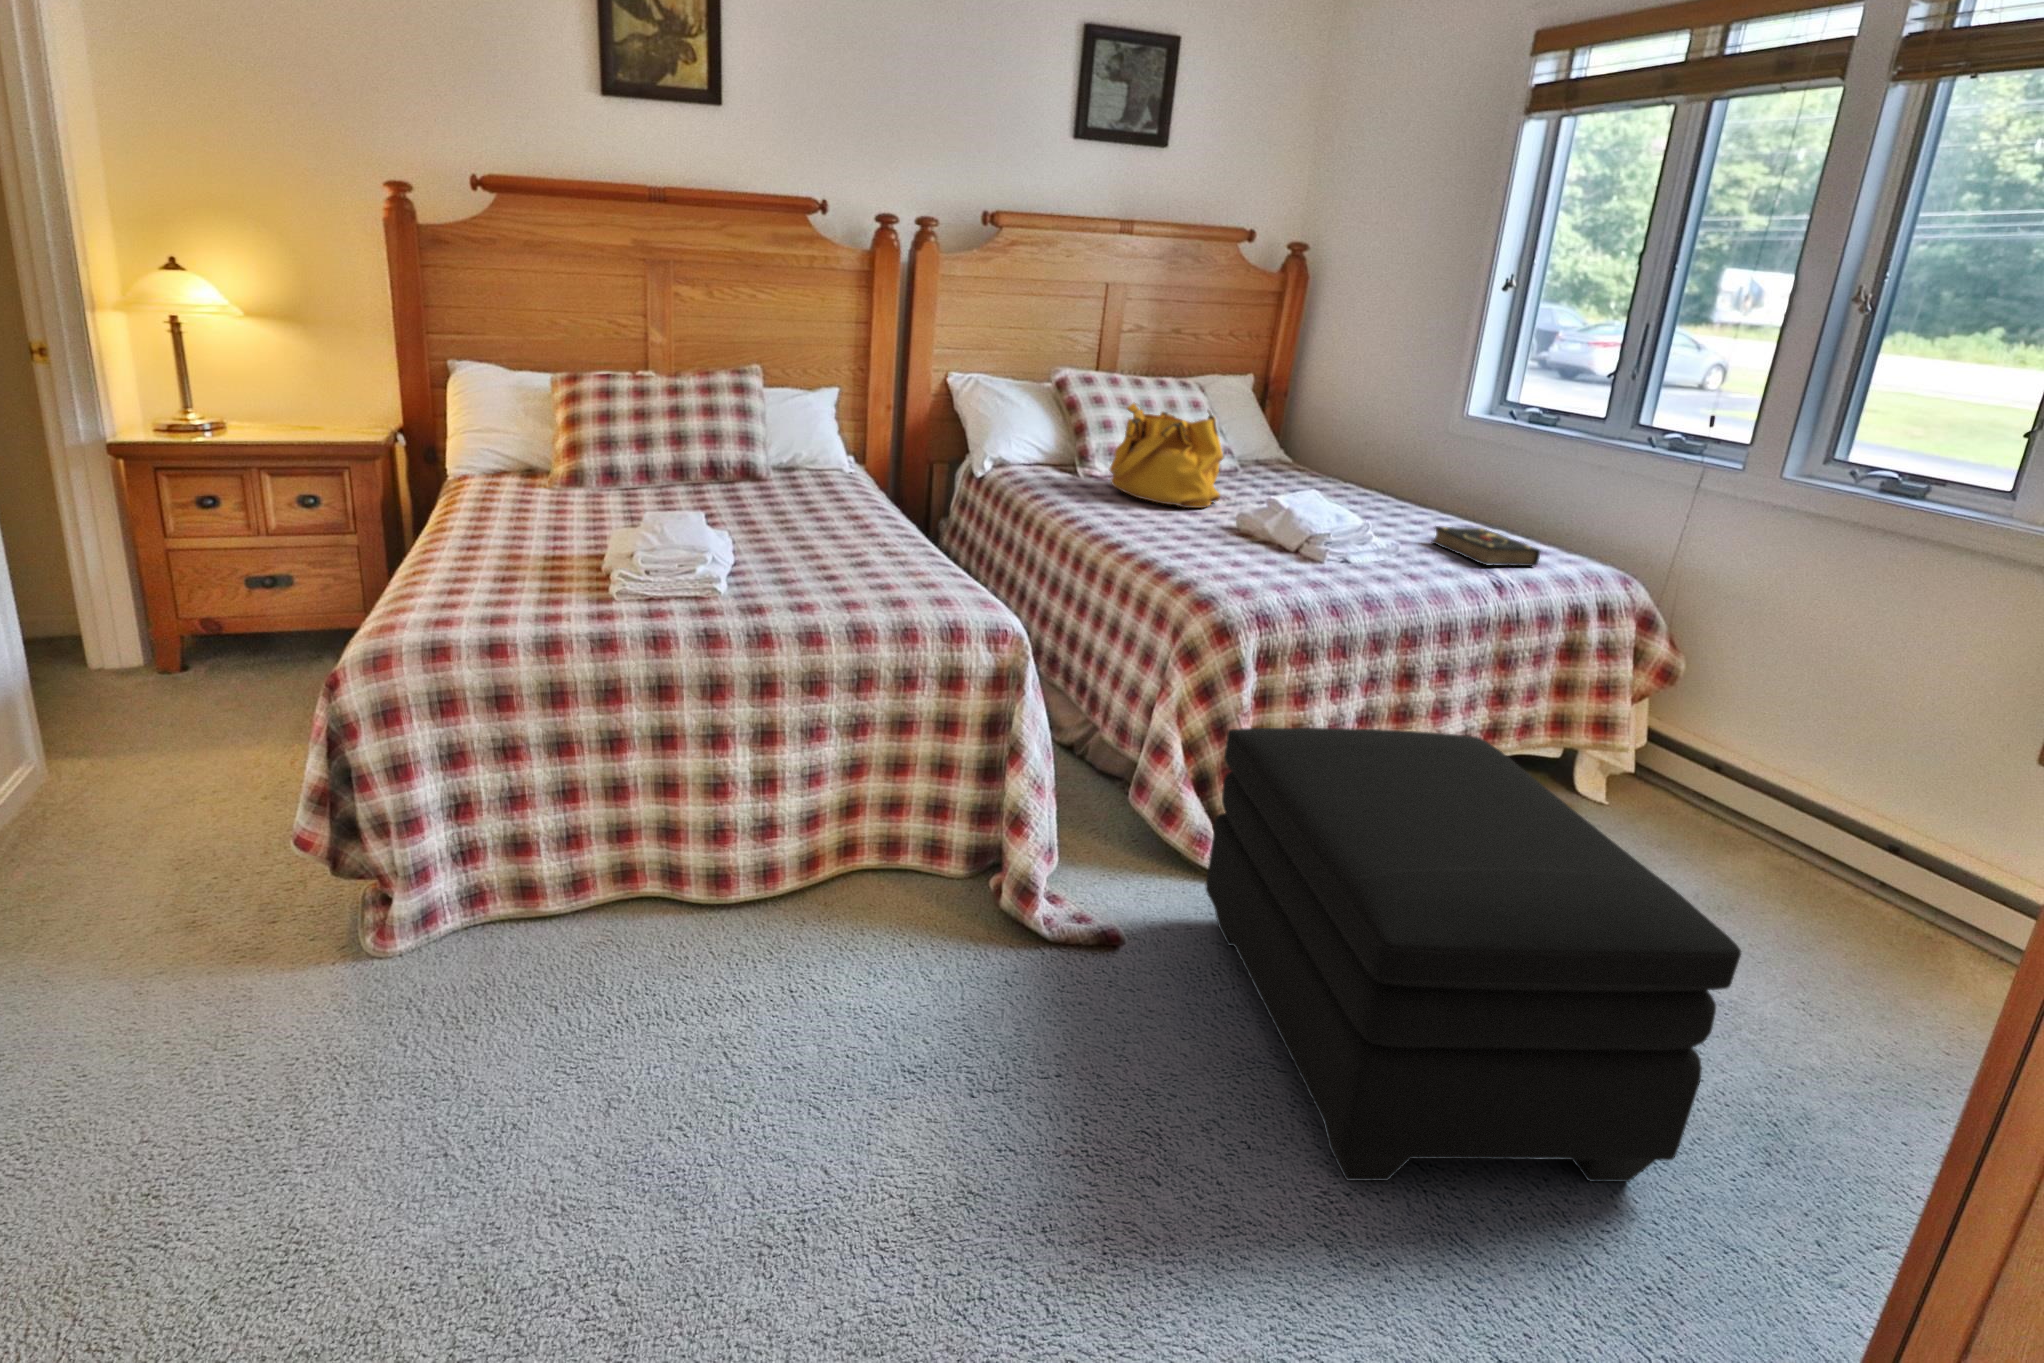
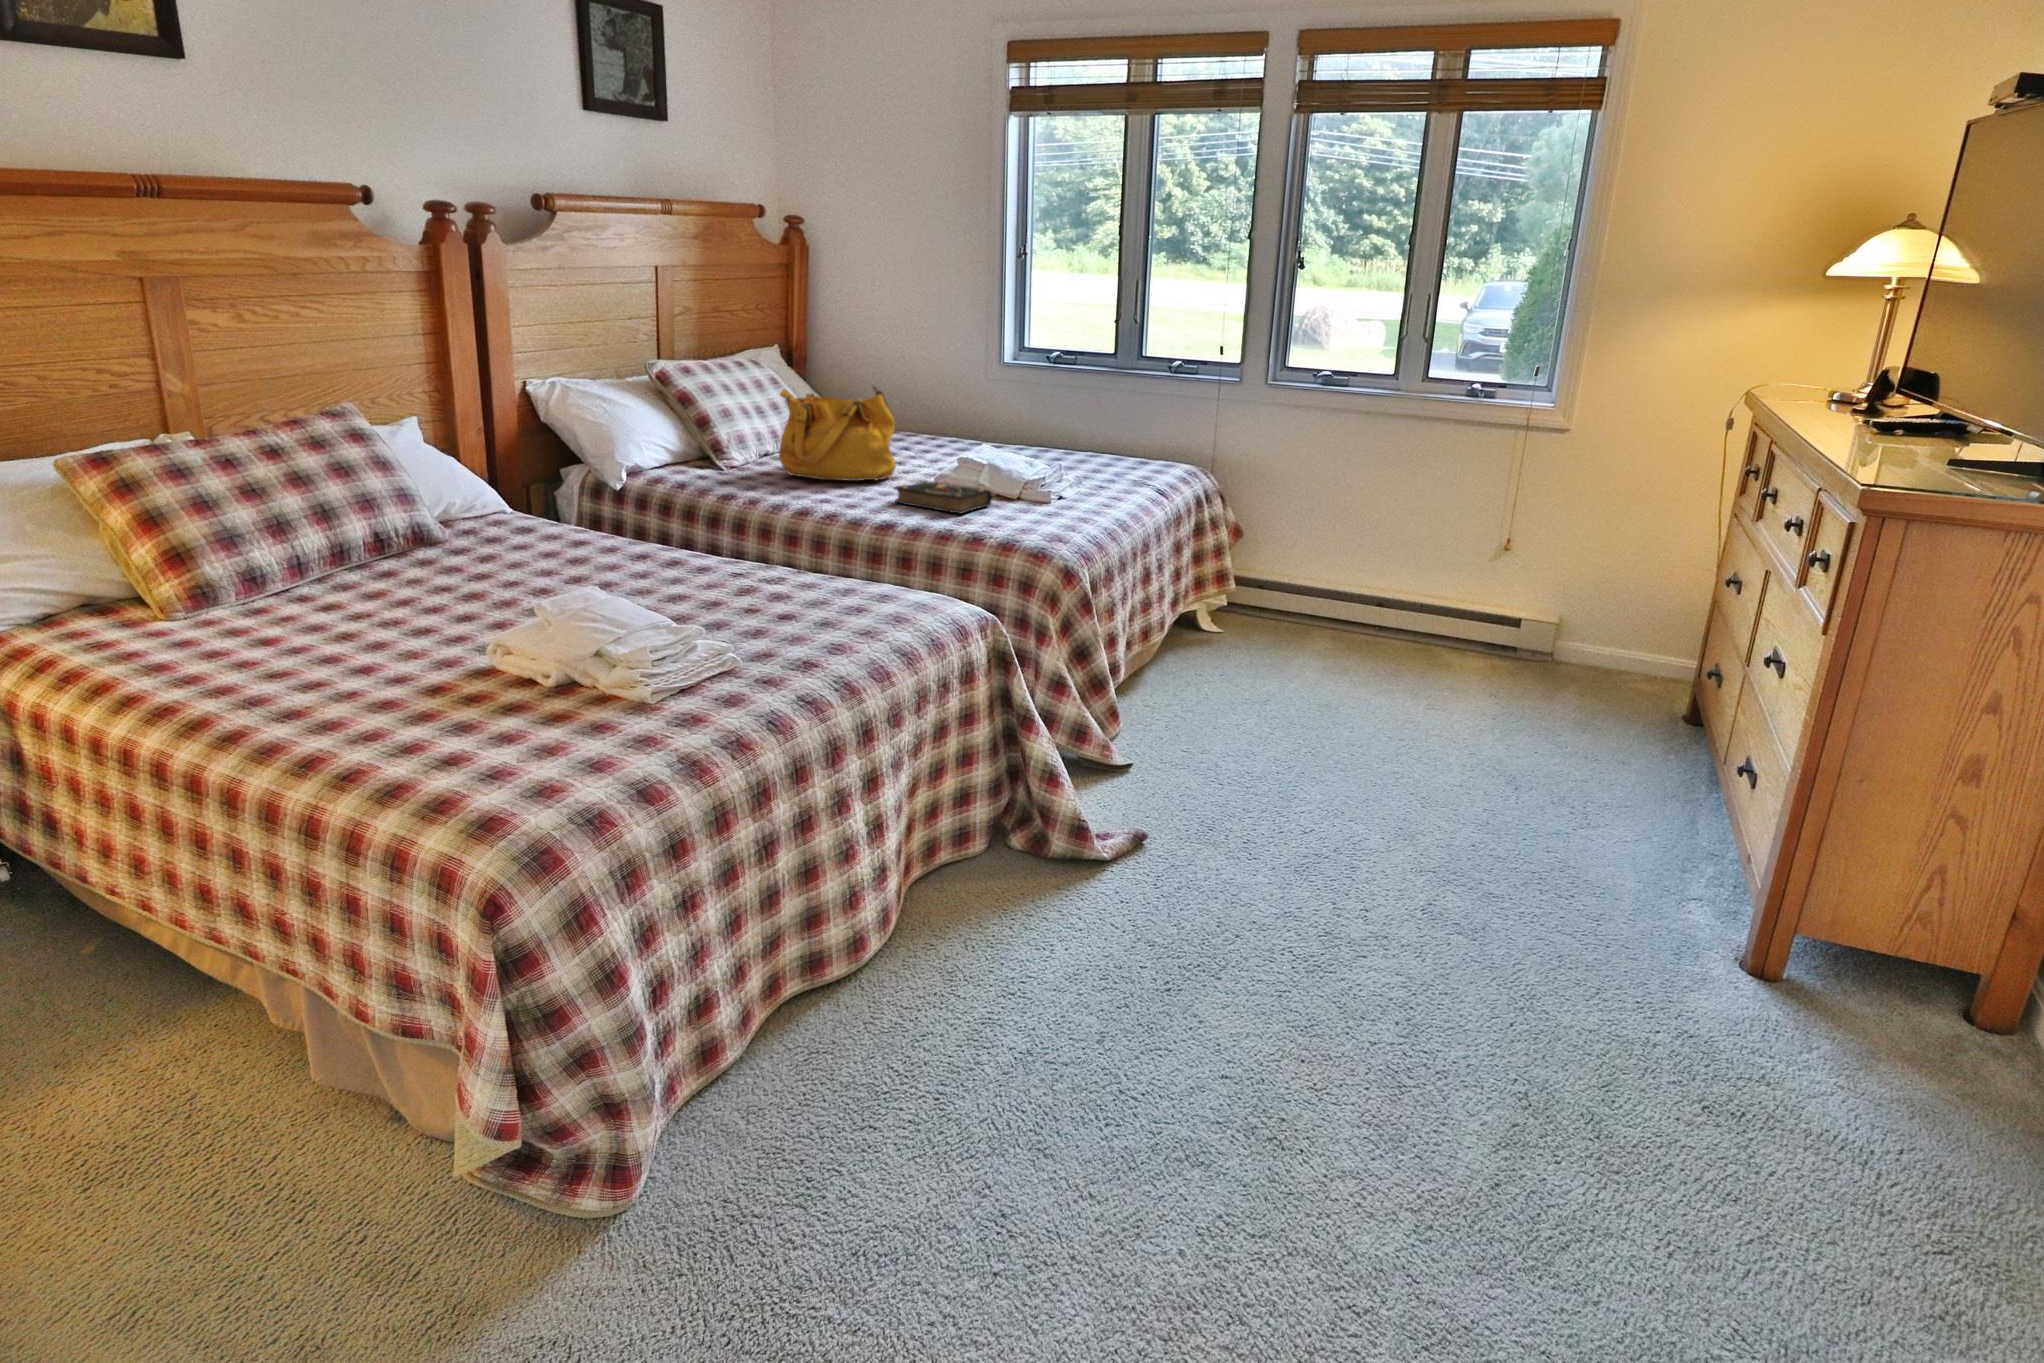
book: present [1432,526,1540,566] -> present [896,481,992,514]
ottoman: present [1206,728,1741,1182] -> none [1160,596,1546,895]

